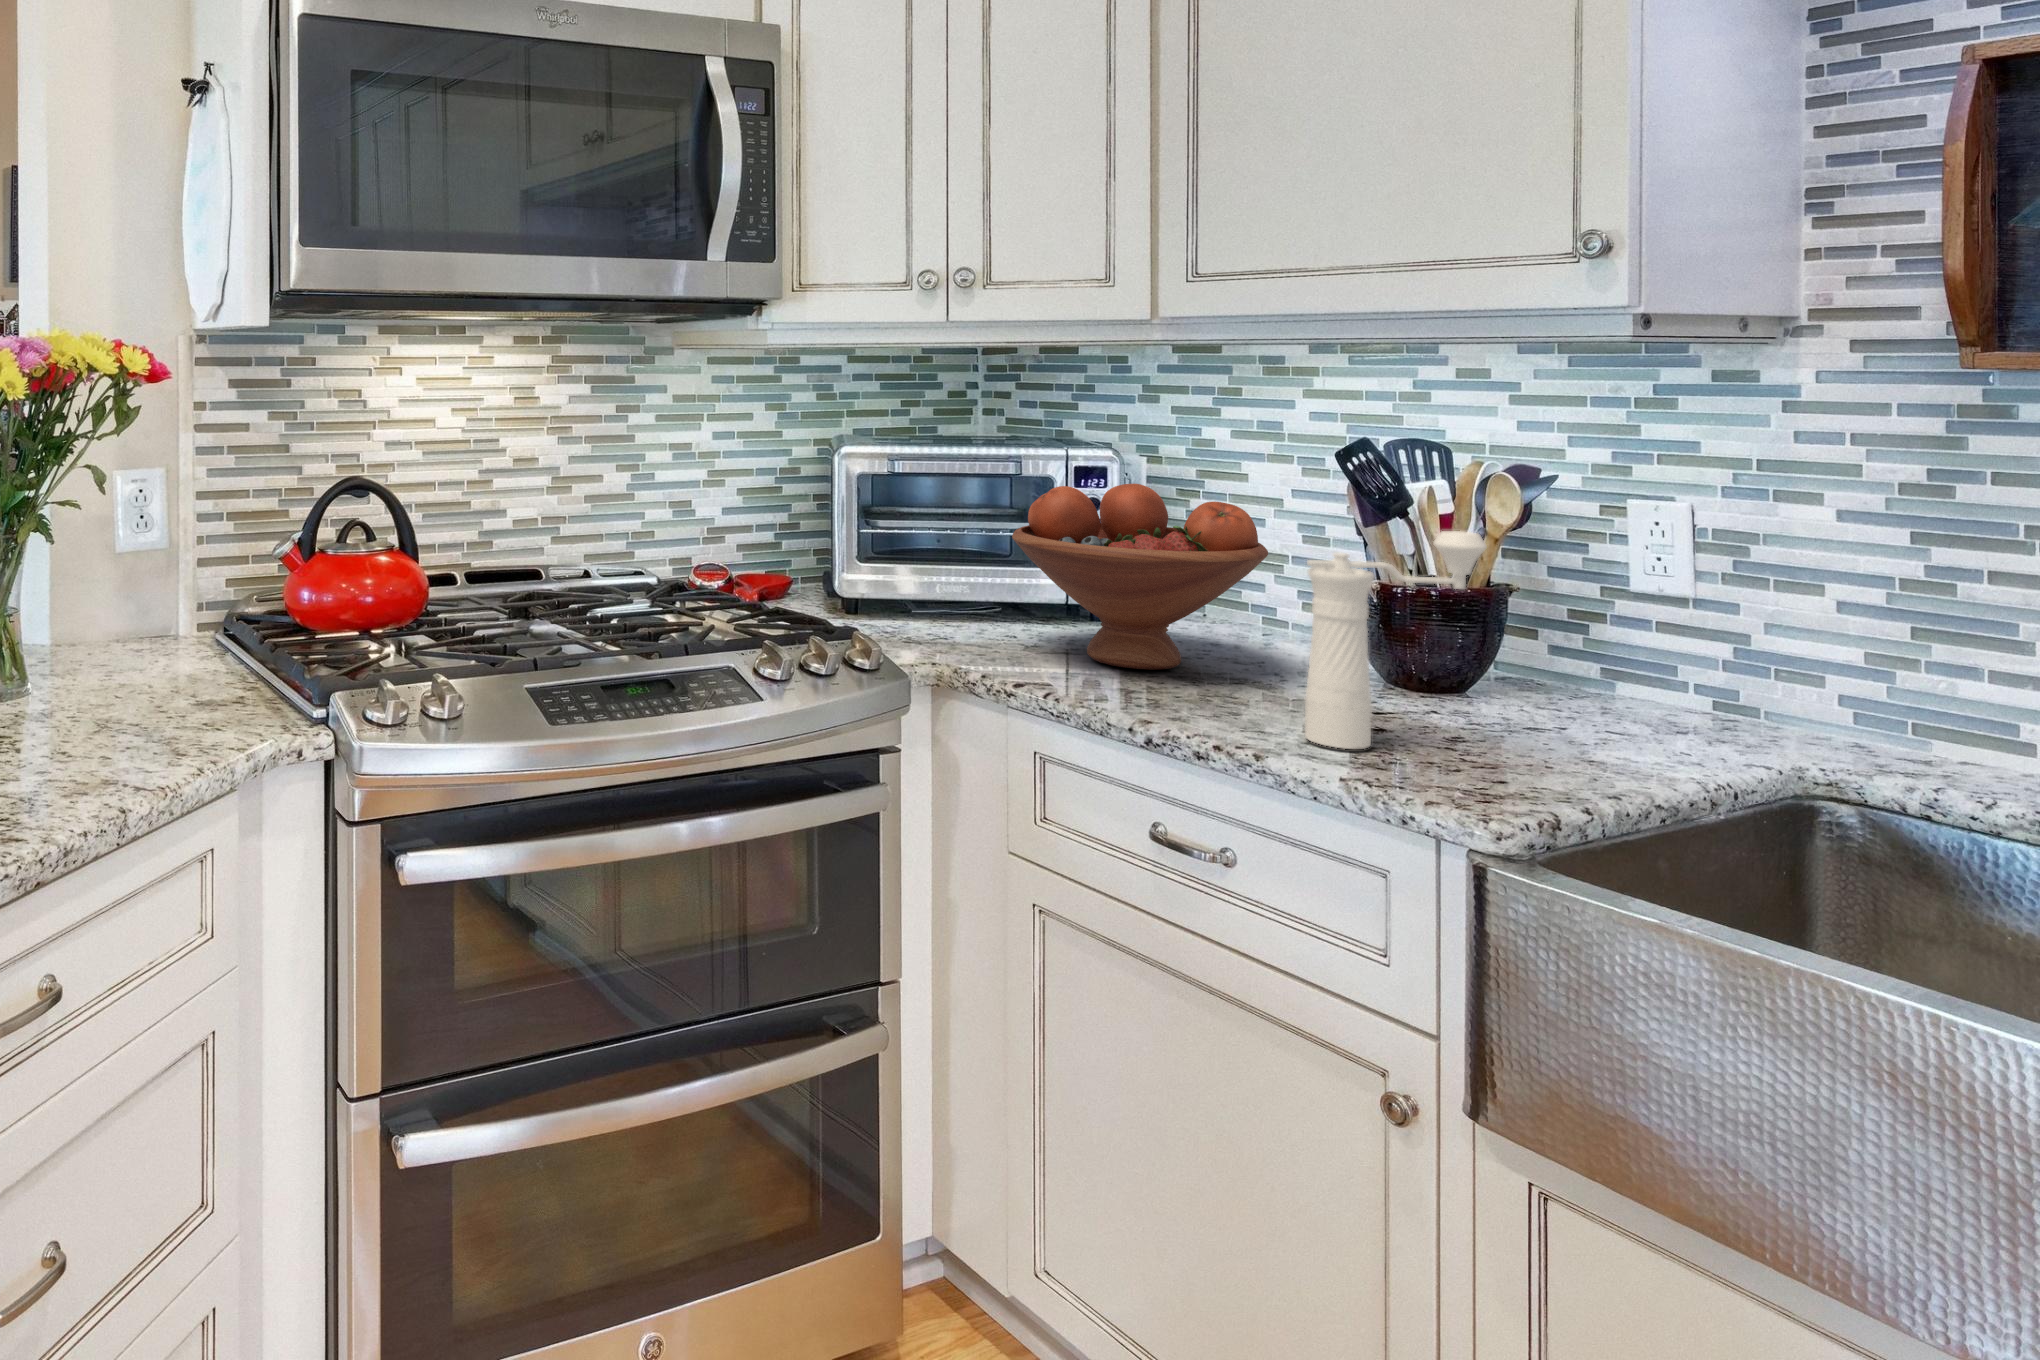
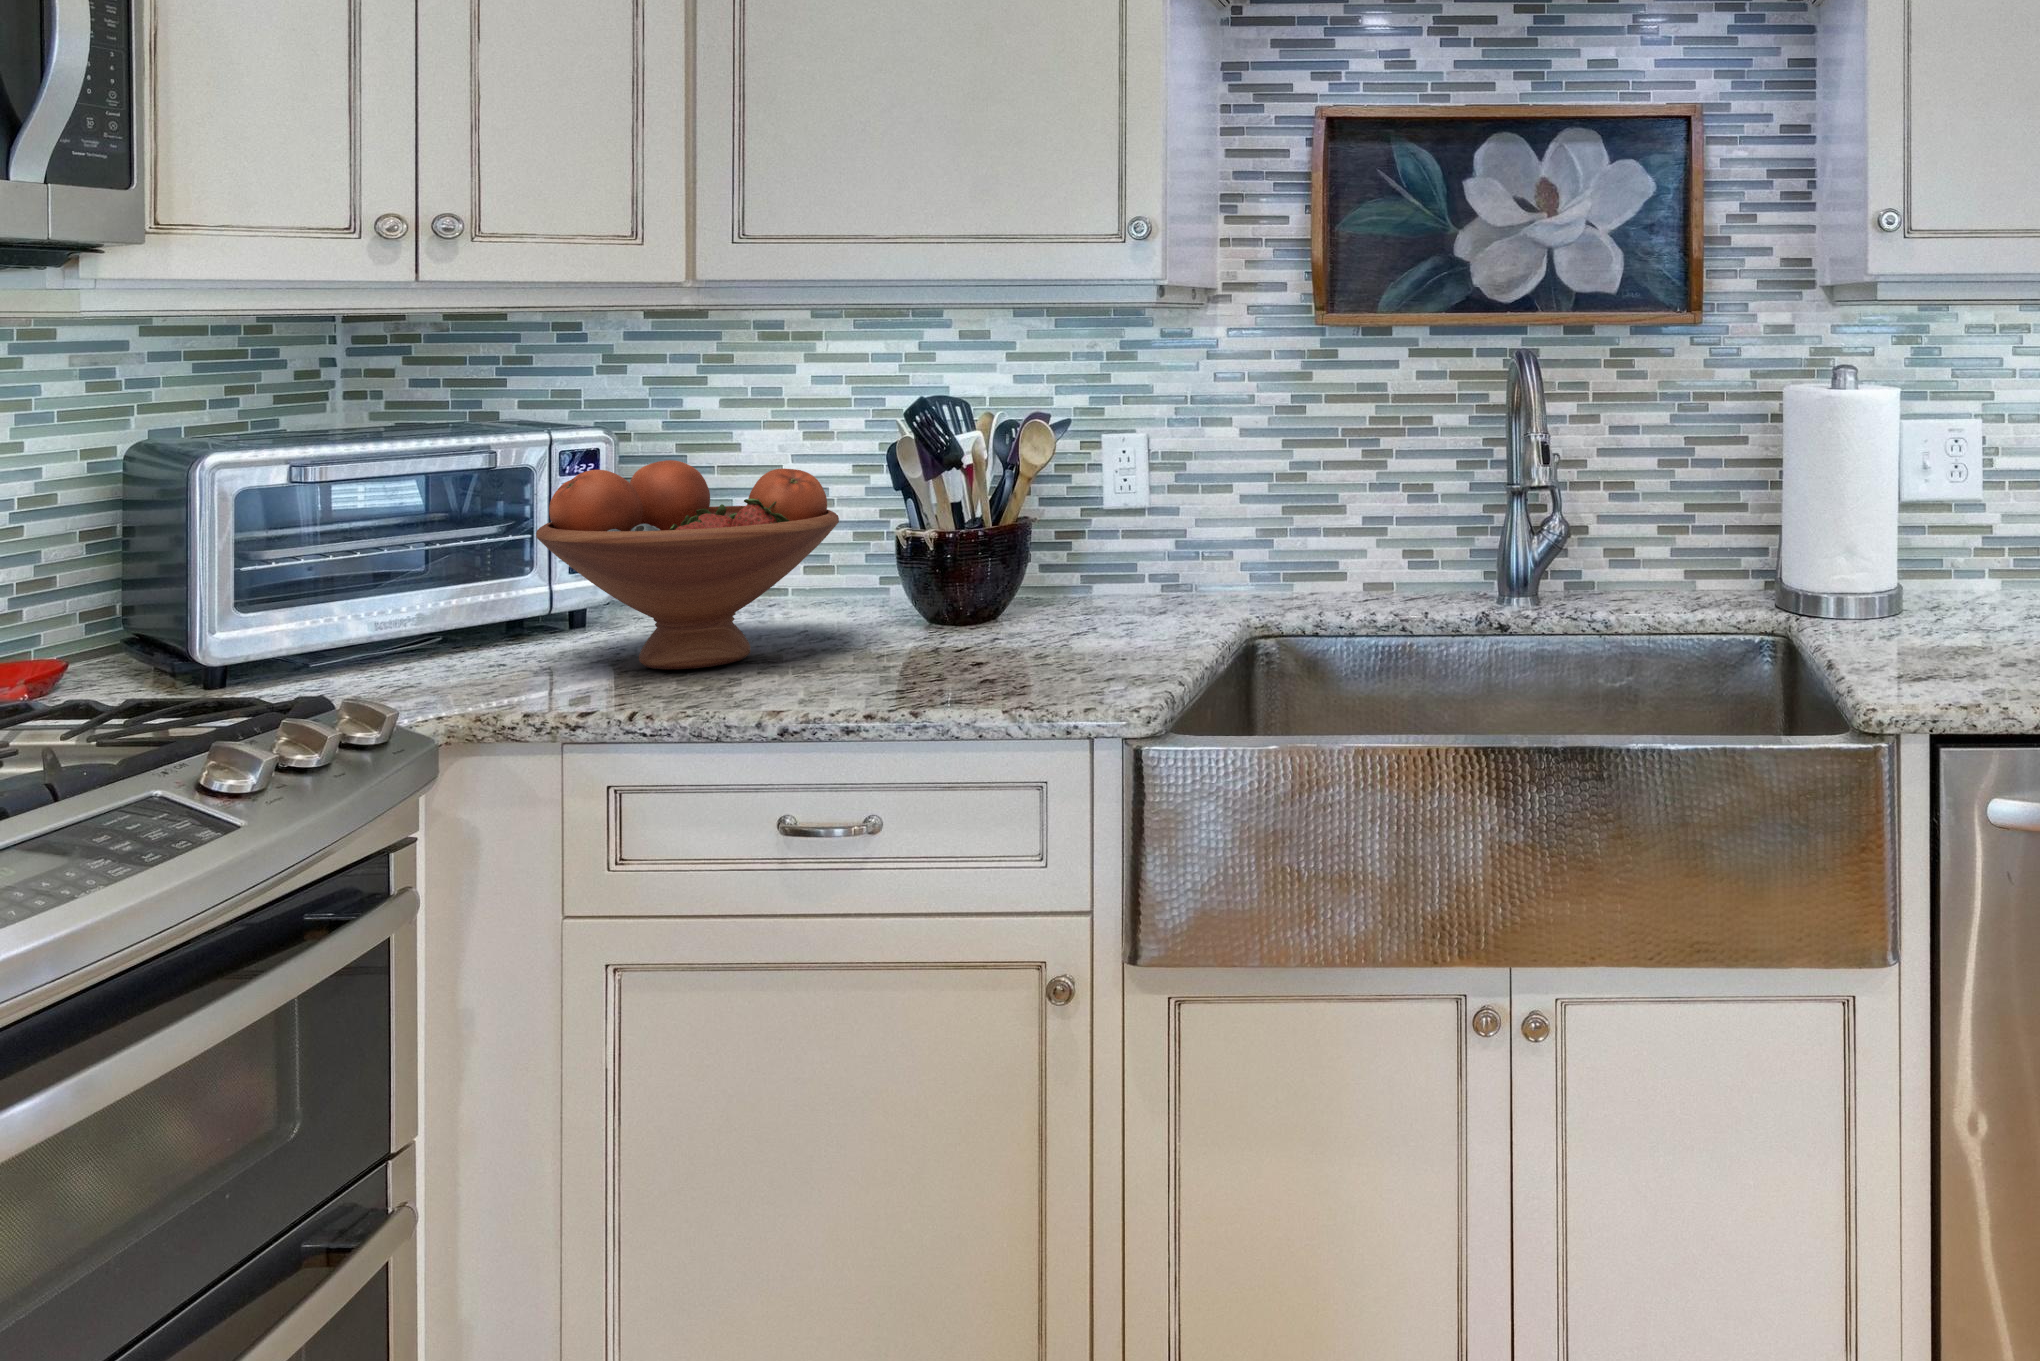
pepper mill: present [1305,531,1487,749] -> none [932,467,1068,688]

